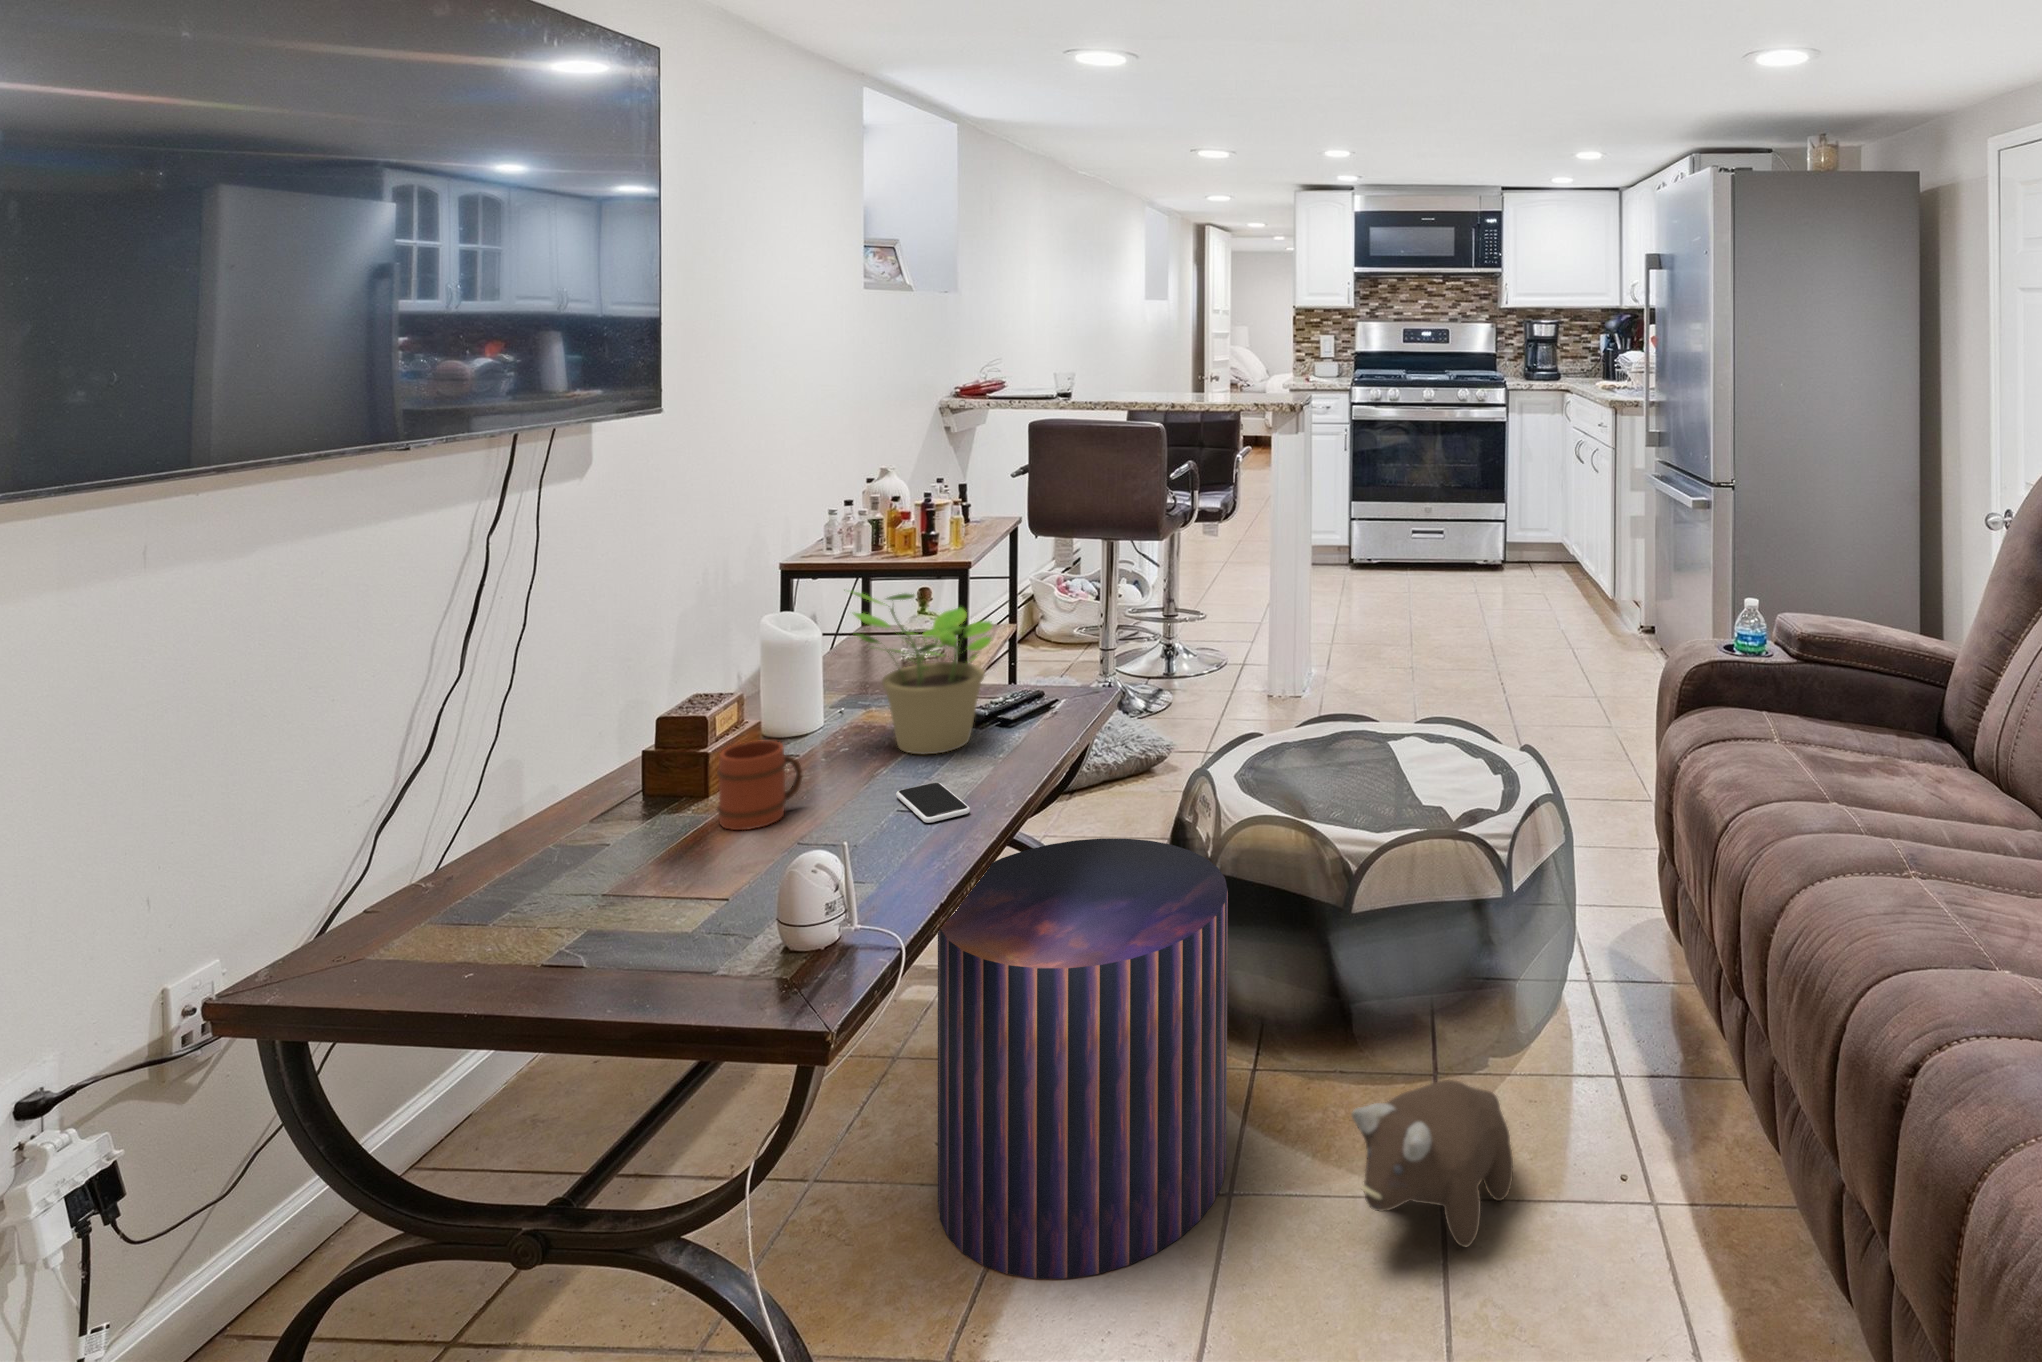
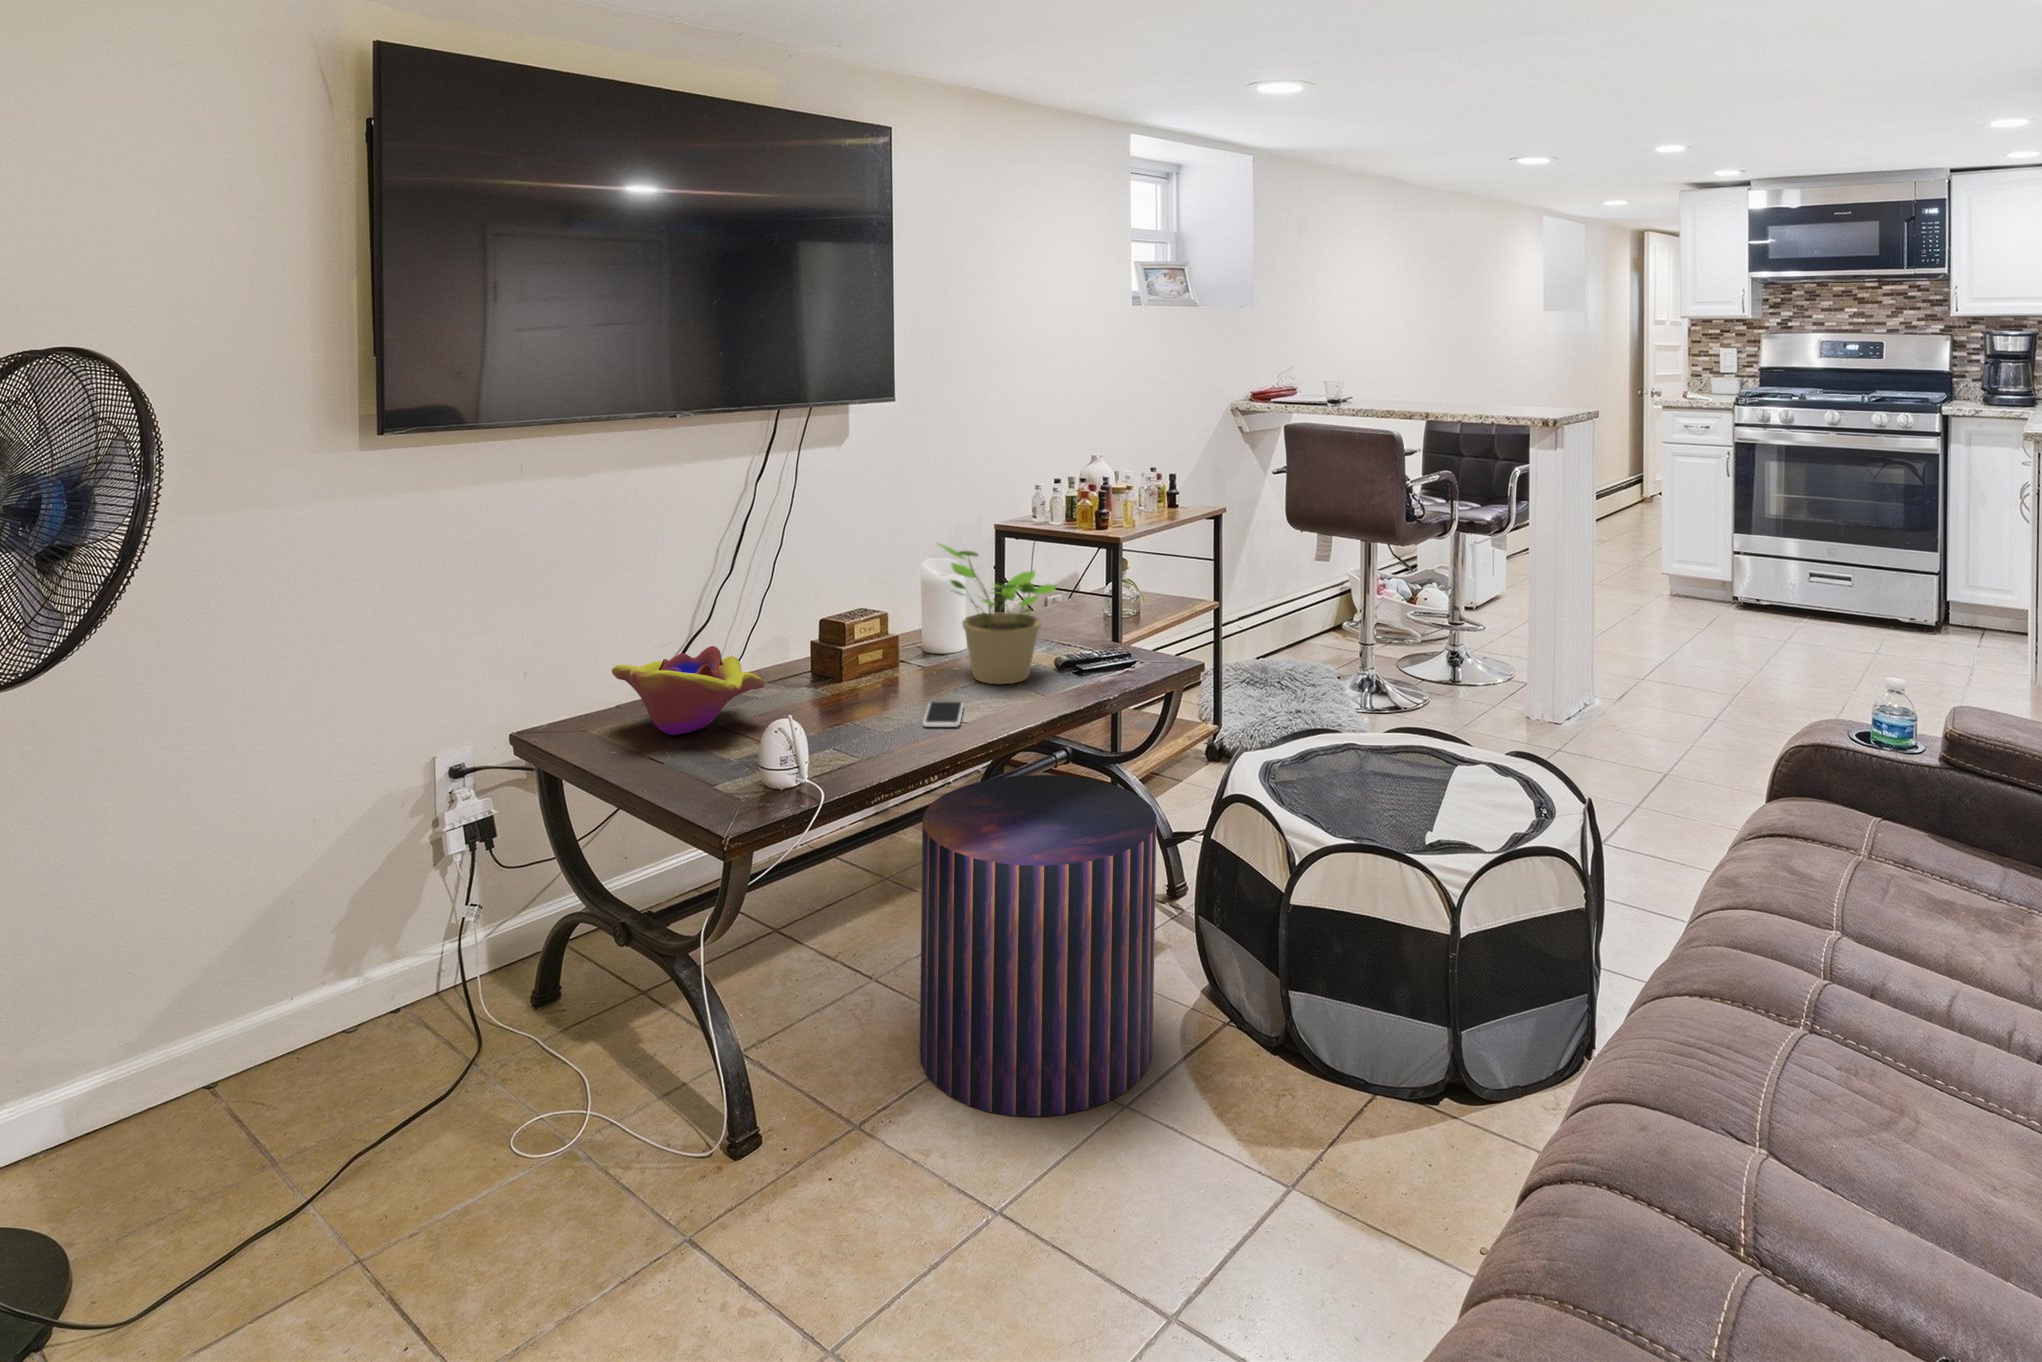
mug: present [717,740,802,830] -> none [810,644,869,706]
decorative bowl: none [446,781,703,927] -> present [612,646,765,735]
plush toy: present [1352,1080,1513,1247] -> none [1175,1054,1357,1217]

